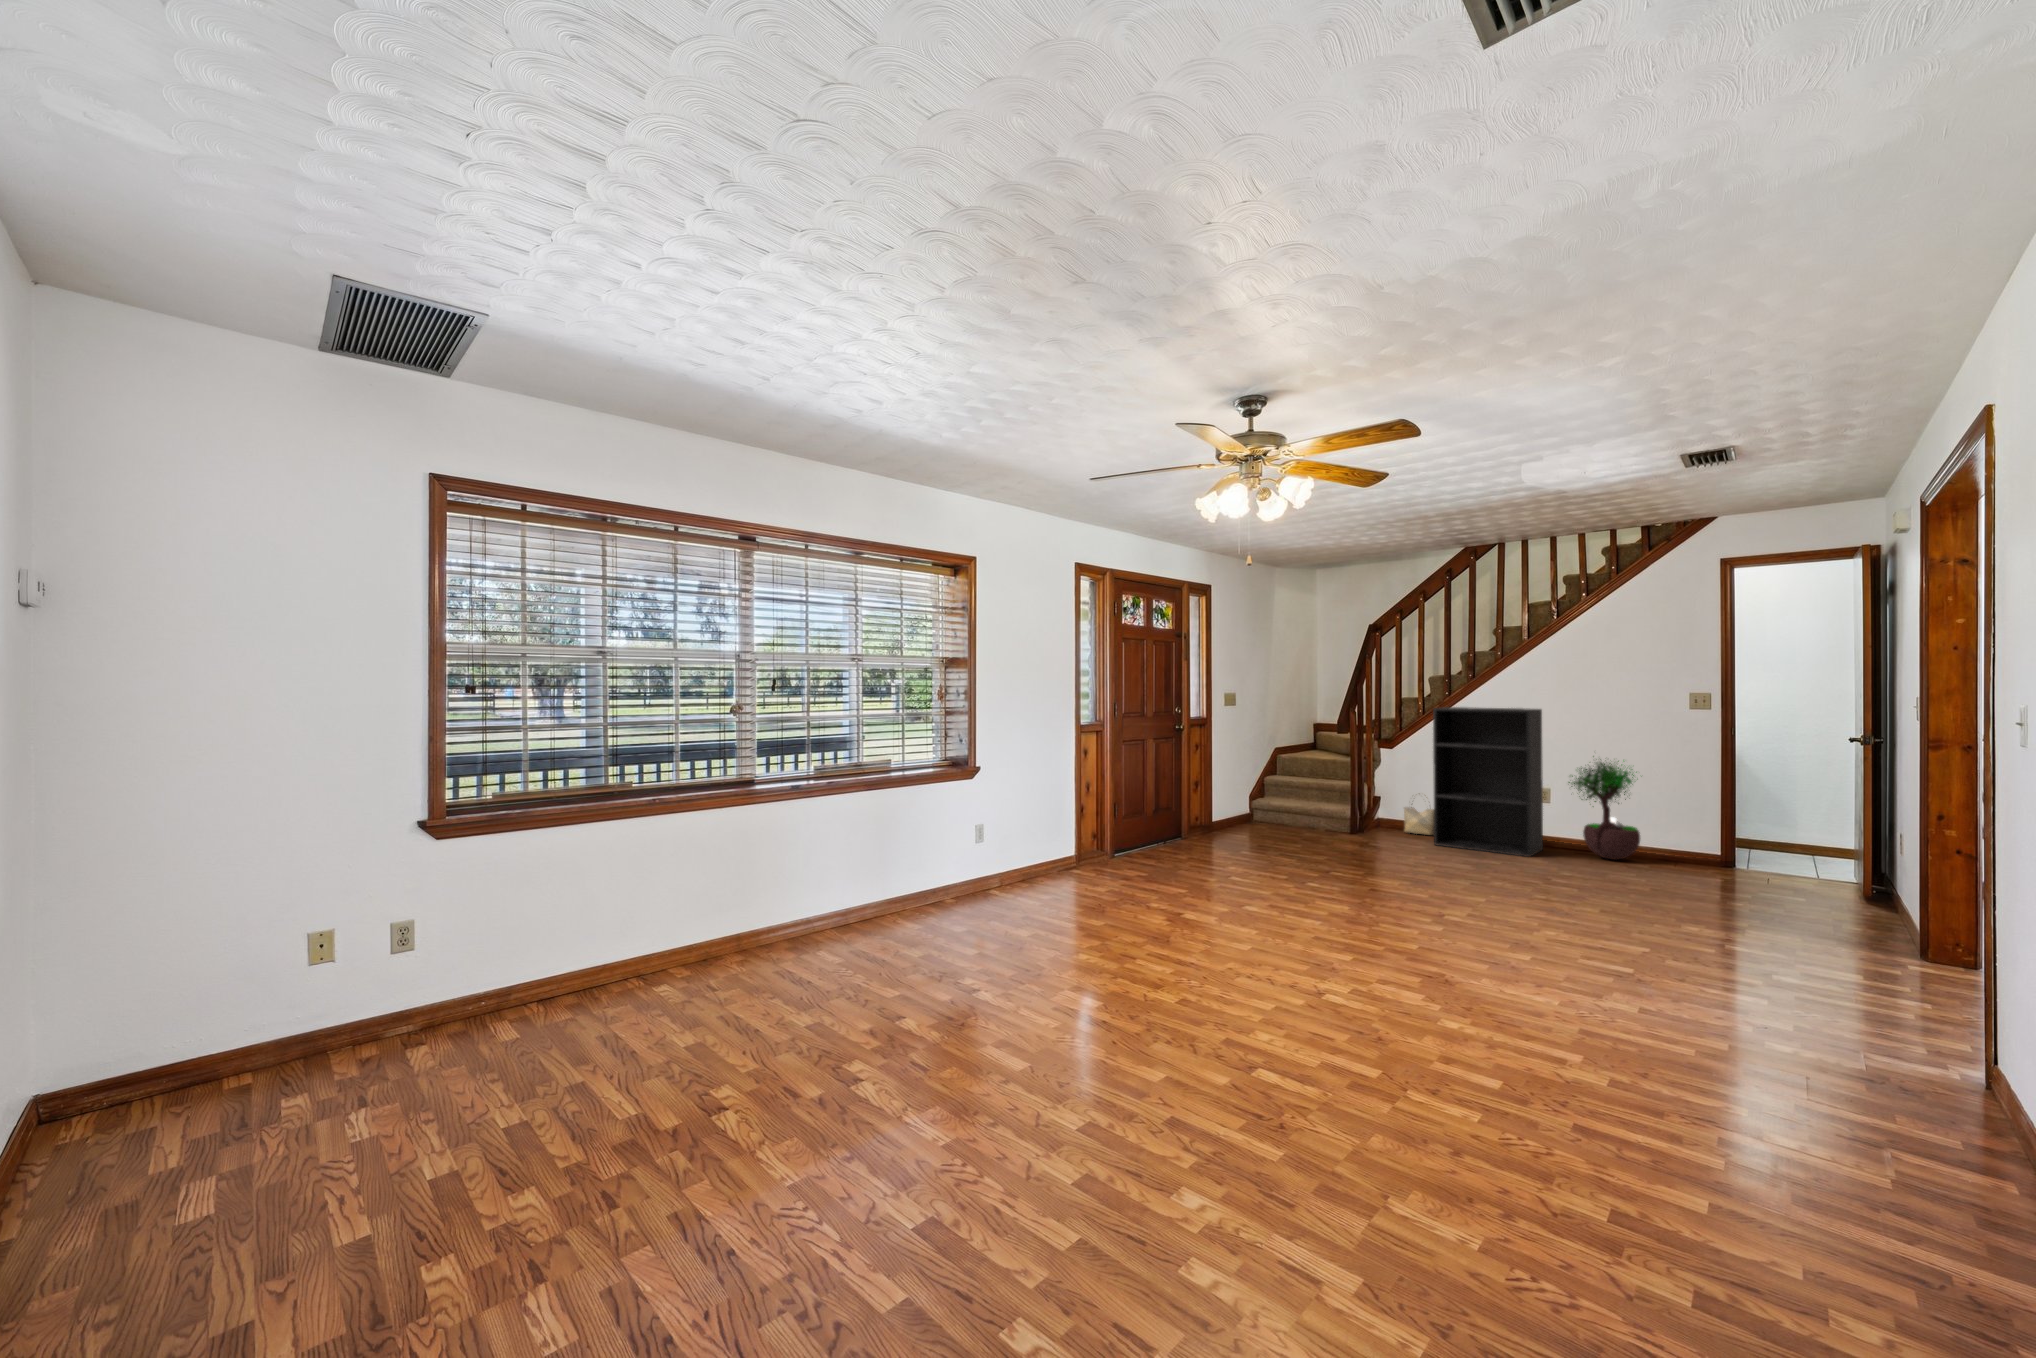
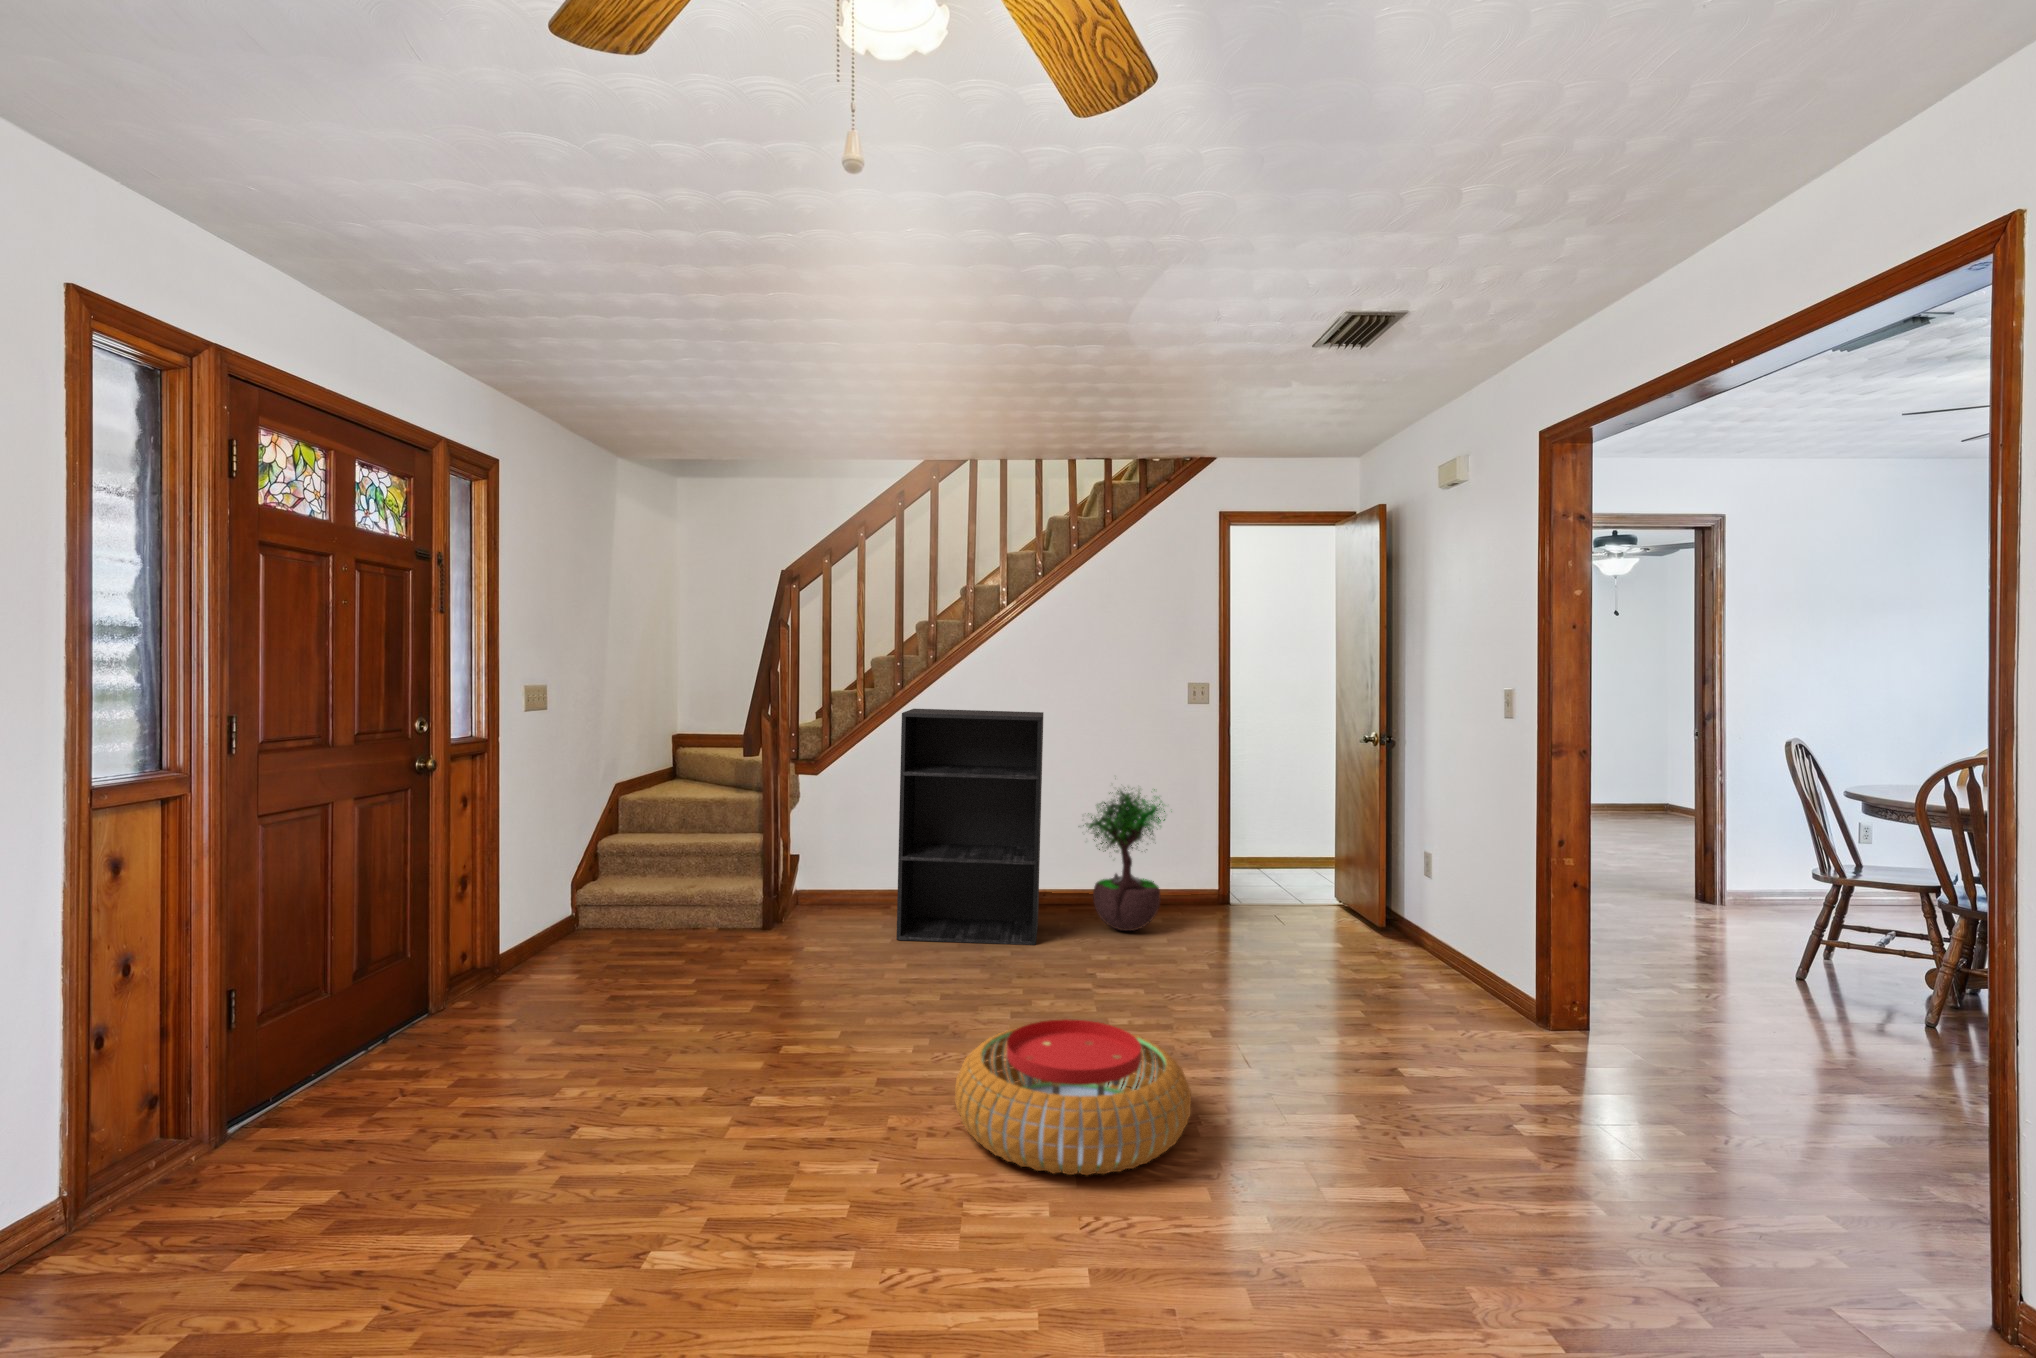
woven basket: present [1404,807,1434,835] -> none [838,848,887,916]
pouf: none [1409,859,1550,925] -> present [955,1019,1191,1175]

